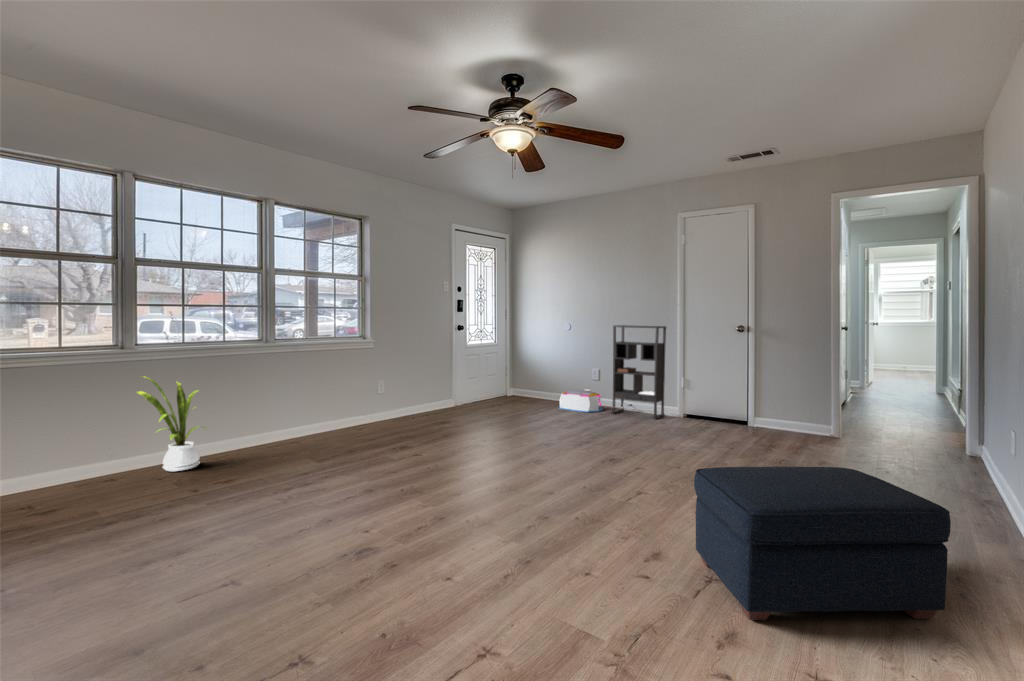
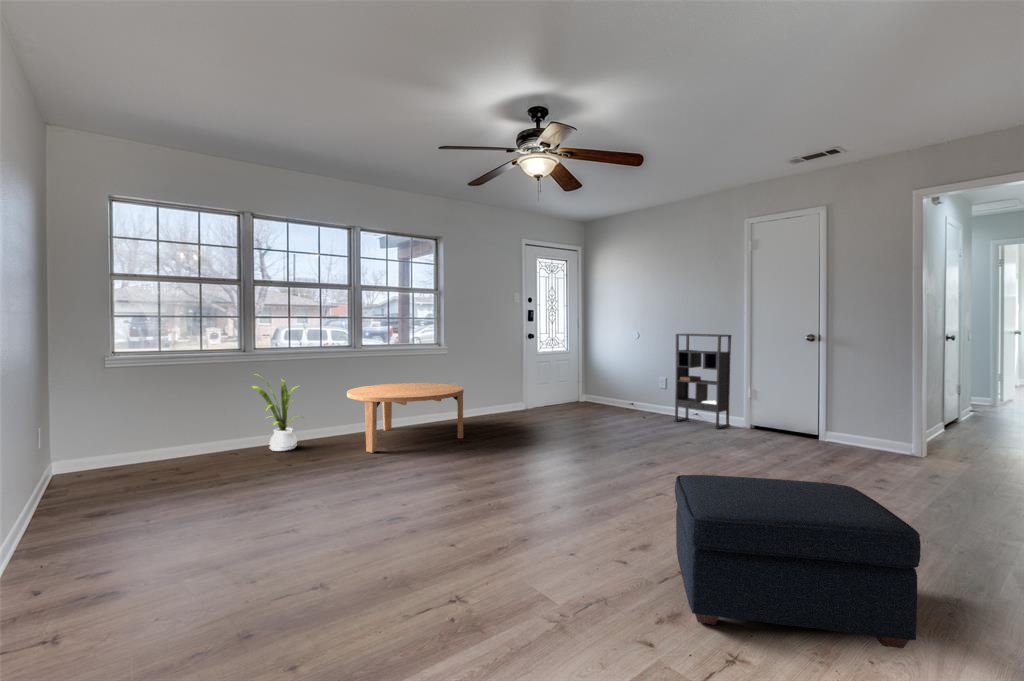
coffee table: none [264,382,403,465] -> present [347,383,464,453]
storage bin: present [559,389,603,412] -> none [623,396,668,419]

